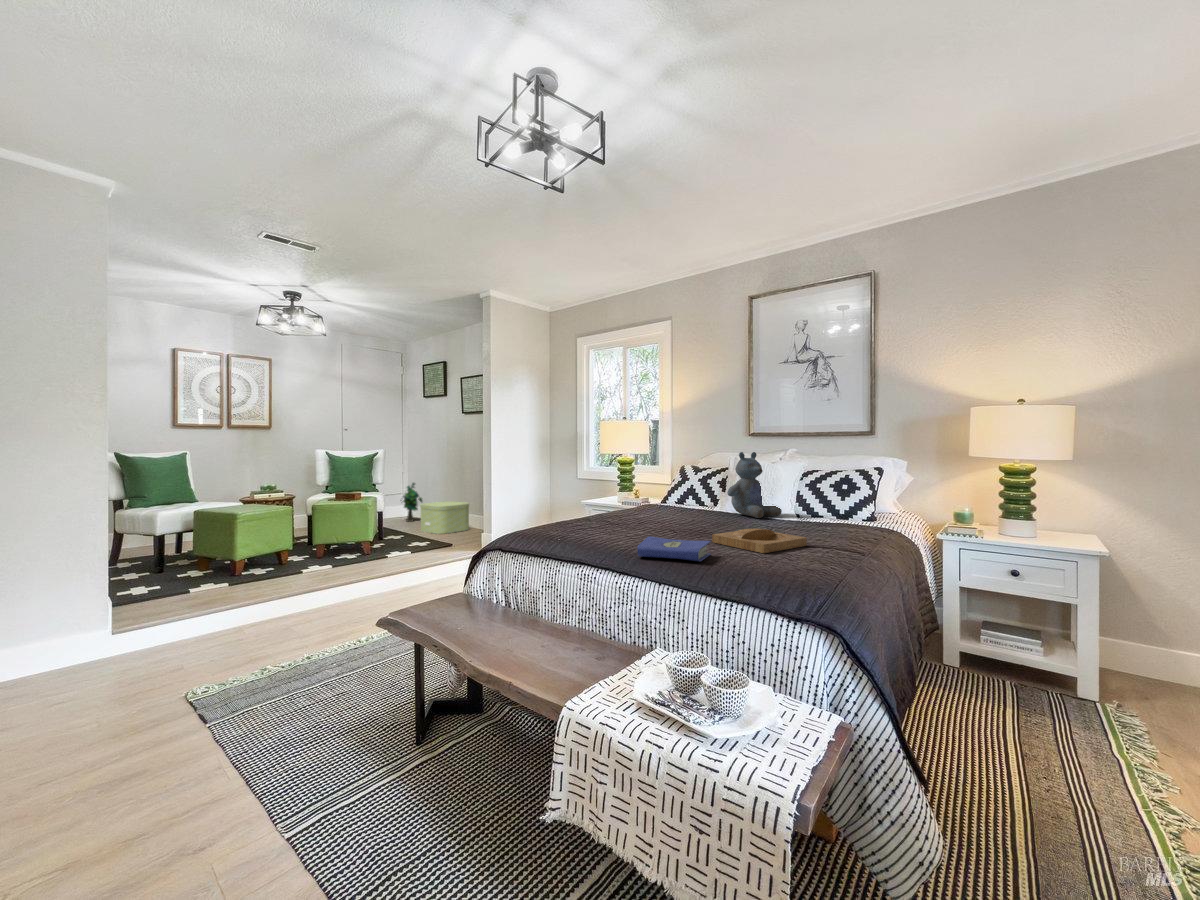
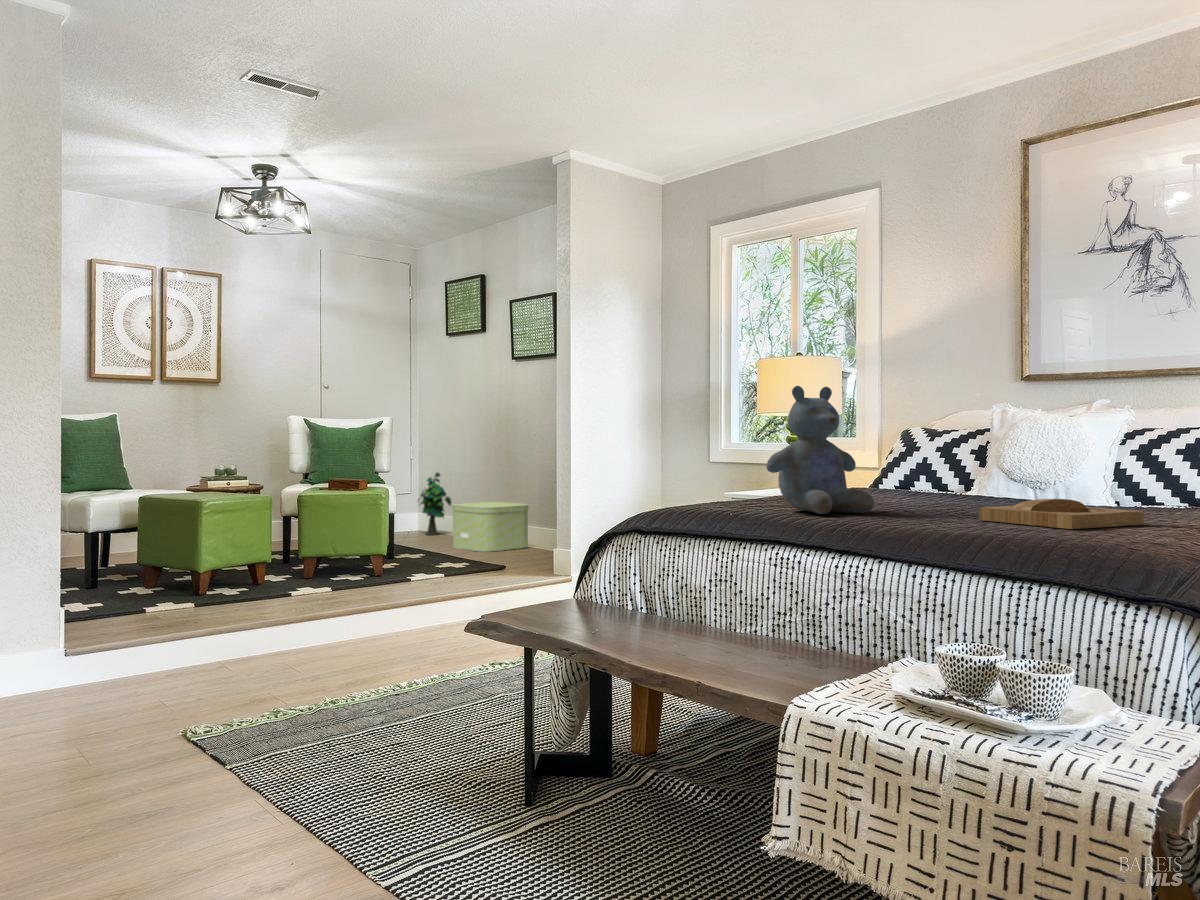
stuffed bear: present [727,452,782,518] -> present [766,386,874,514]
hardcover book: present [637,536,711,561] -> none [866,503,984,533]

